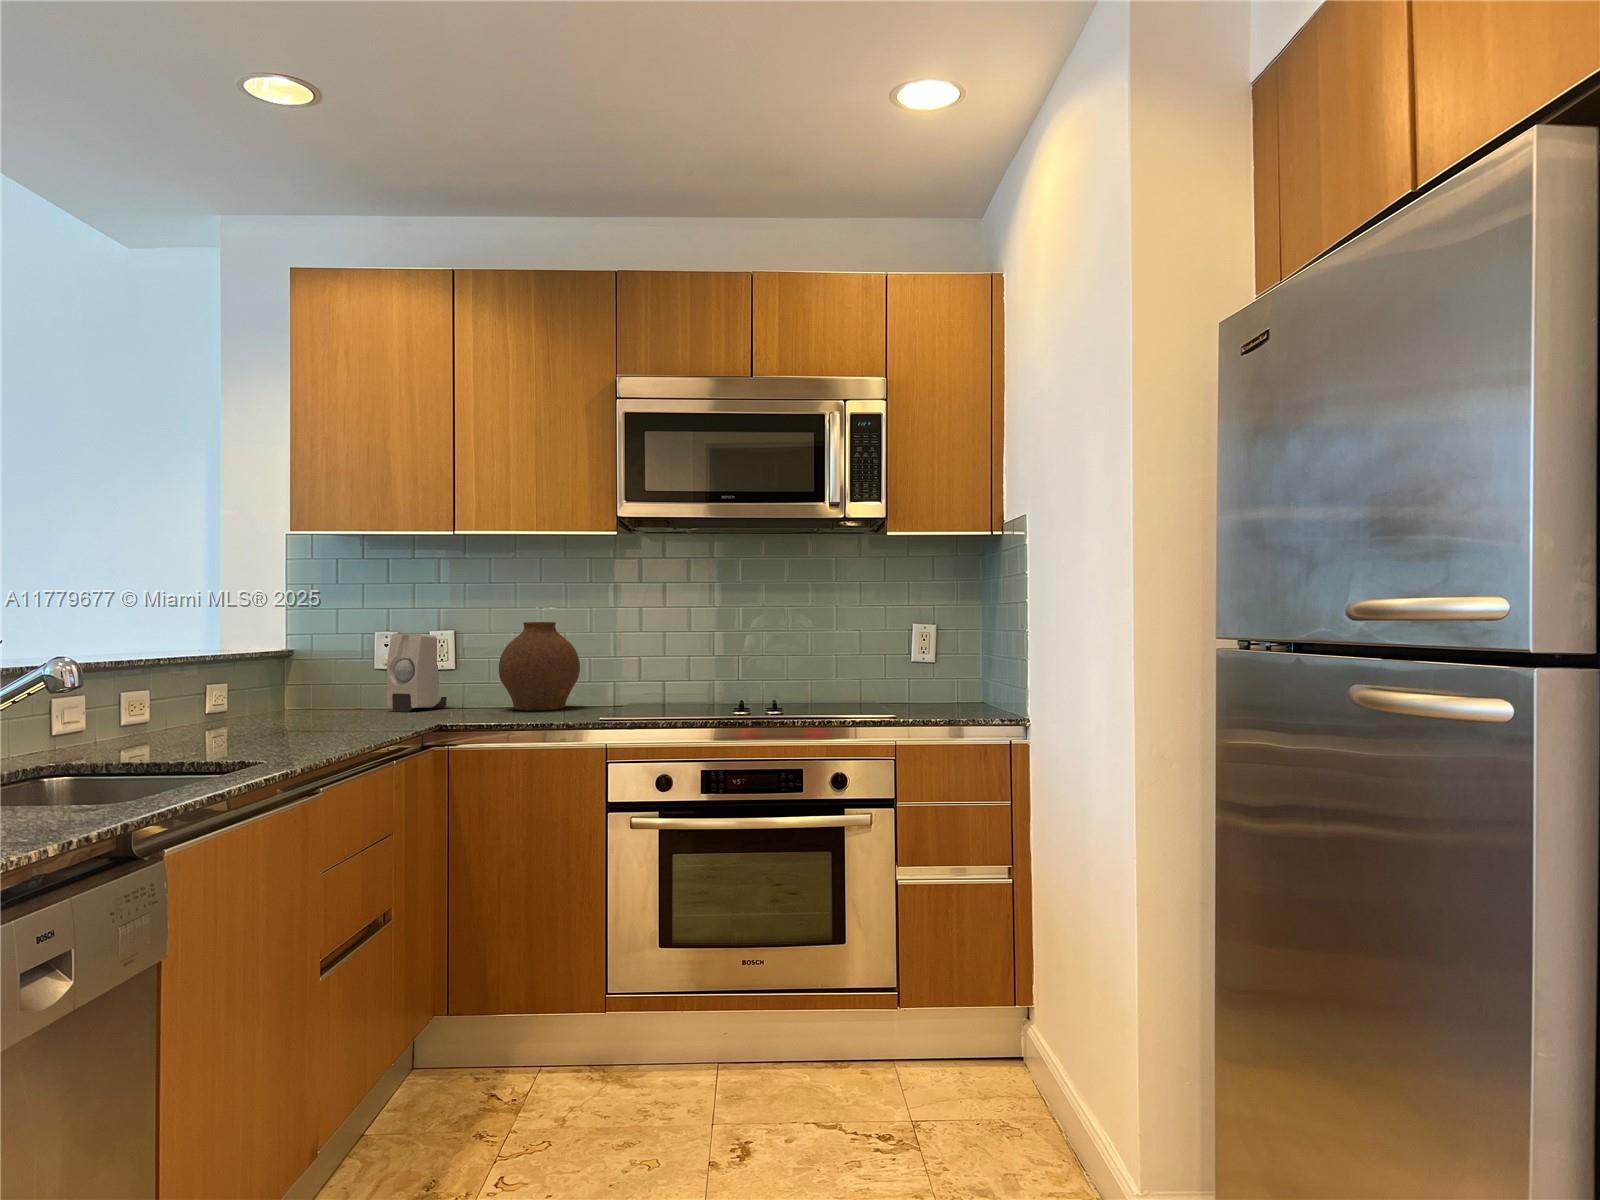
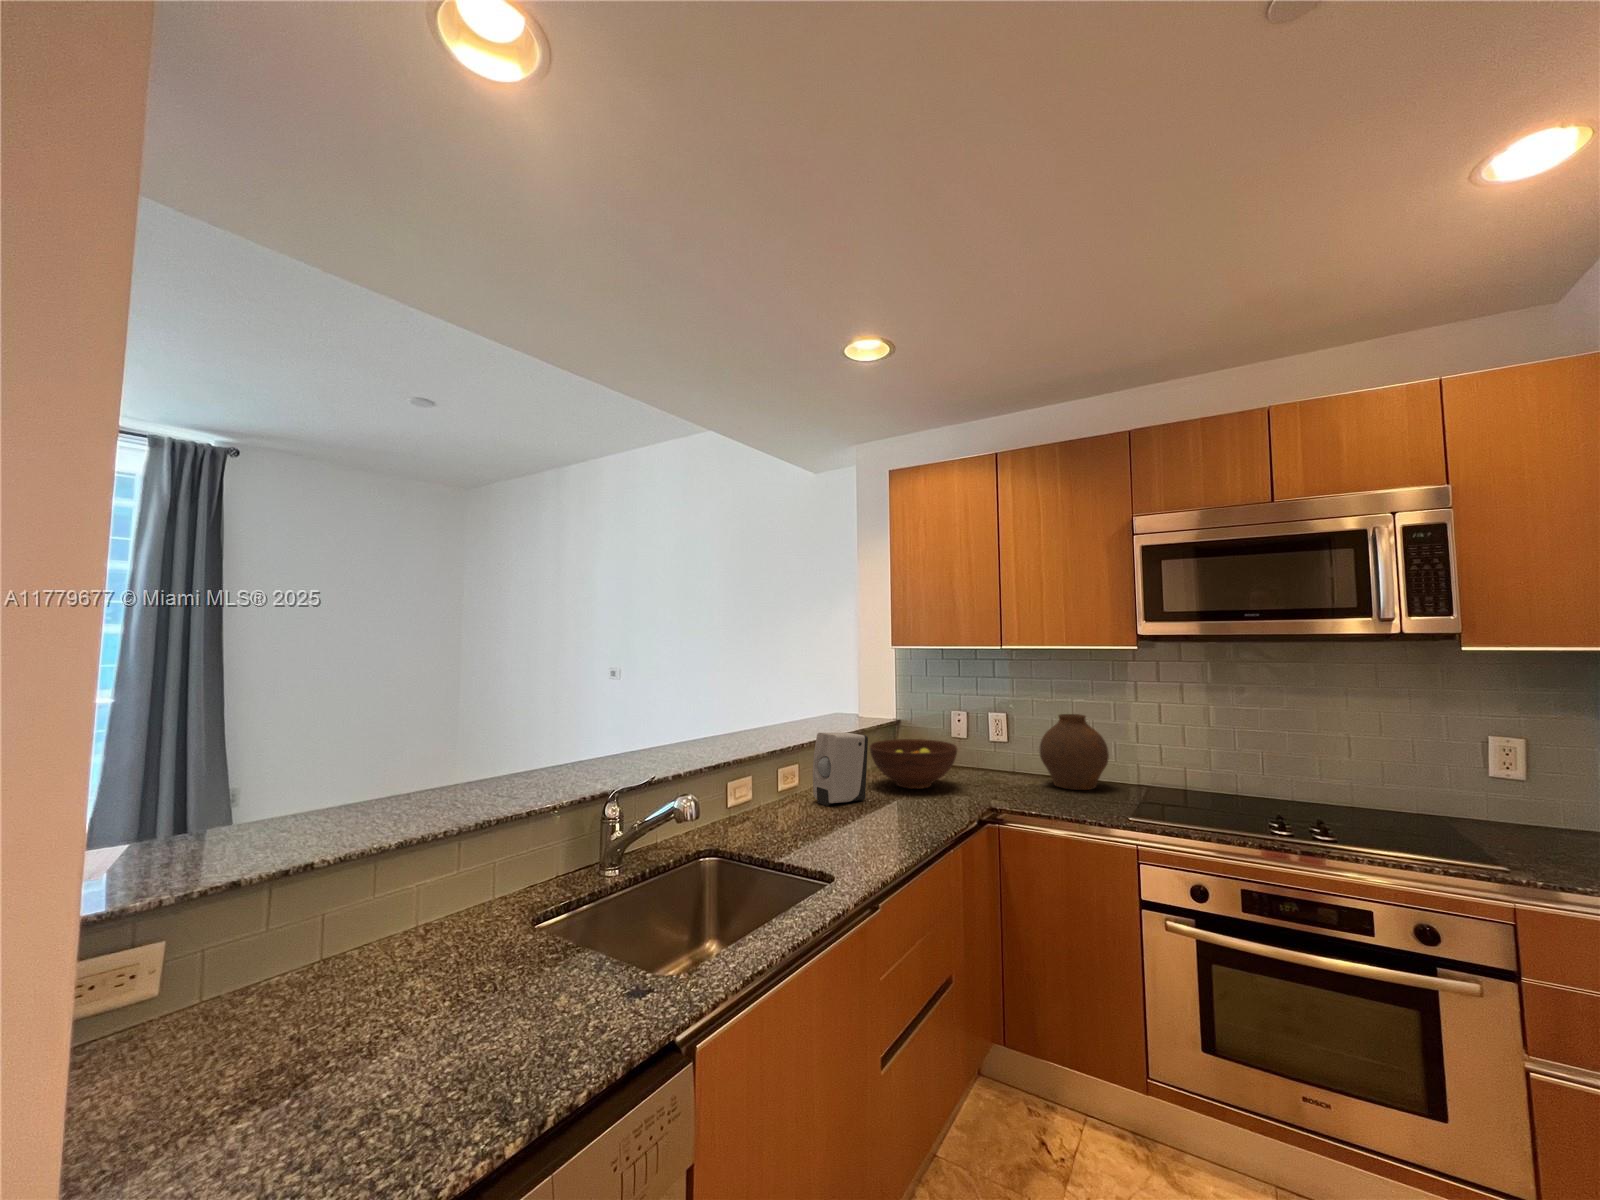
soap dispenser: present [386,633,447,712] -> present [813,733,868,806]
fruit bowl: none [257,662,391,723] -> present [870,739,957,789]

